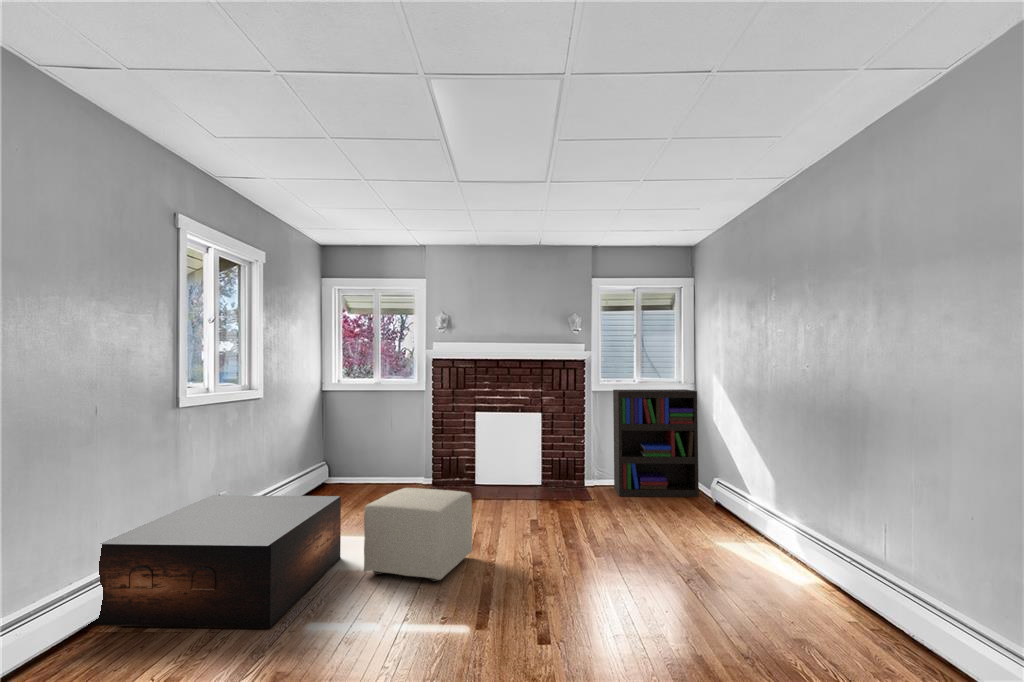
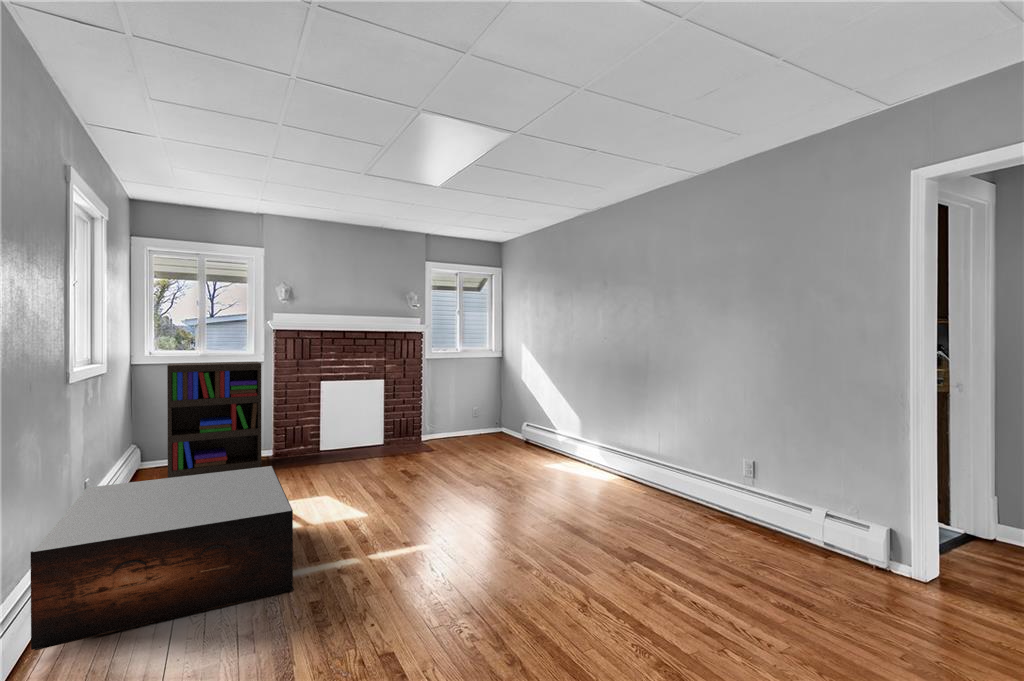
bookshelf: present [613,389,699,497] -> present [167,362,261,478]
ottoman: present [364,488,472,582] -> none [321,448,404,531]

